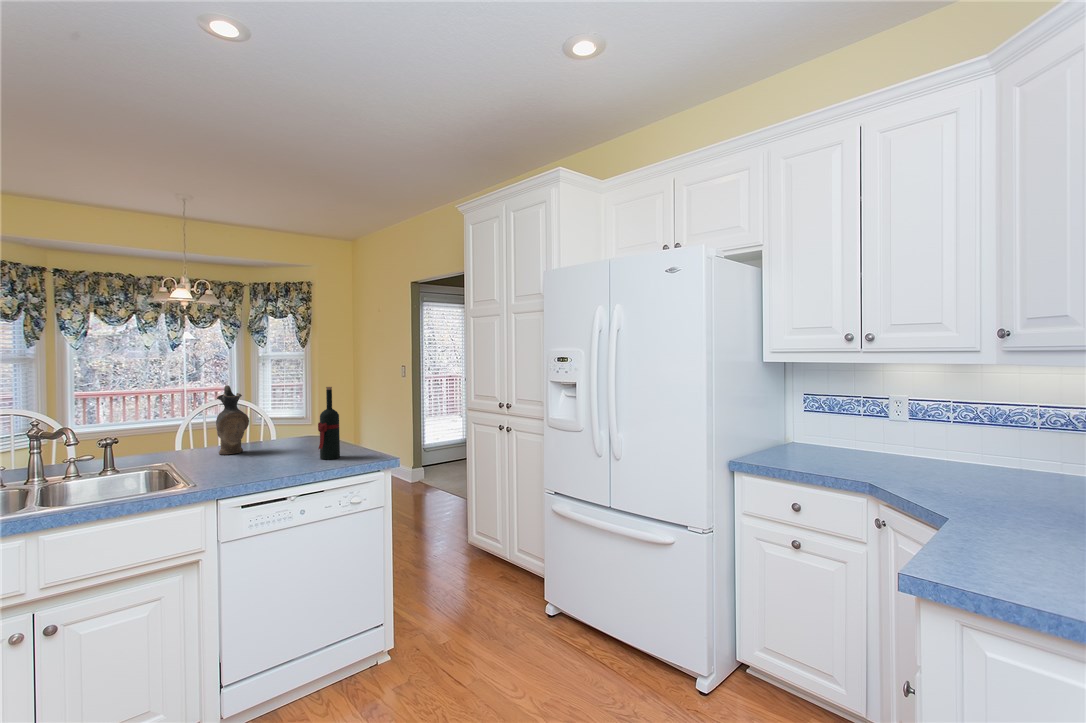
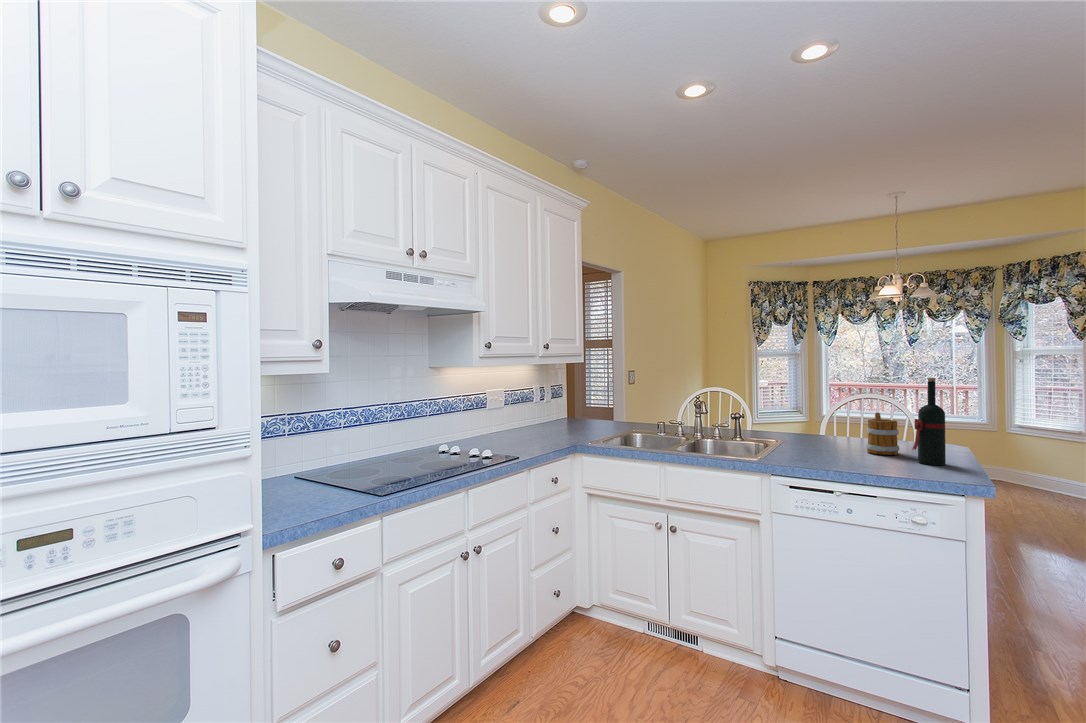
ceramic pitcher: present [216,385,249,454] -> none [835,374,867,442]
mug: none [266,421,297,460] -> present [866,413,900,455]

